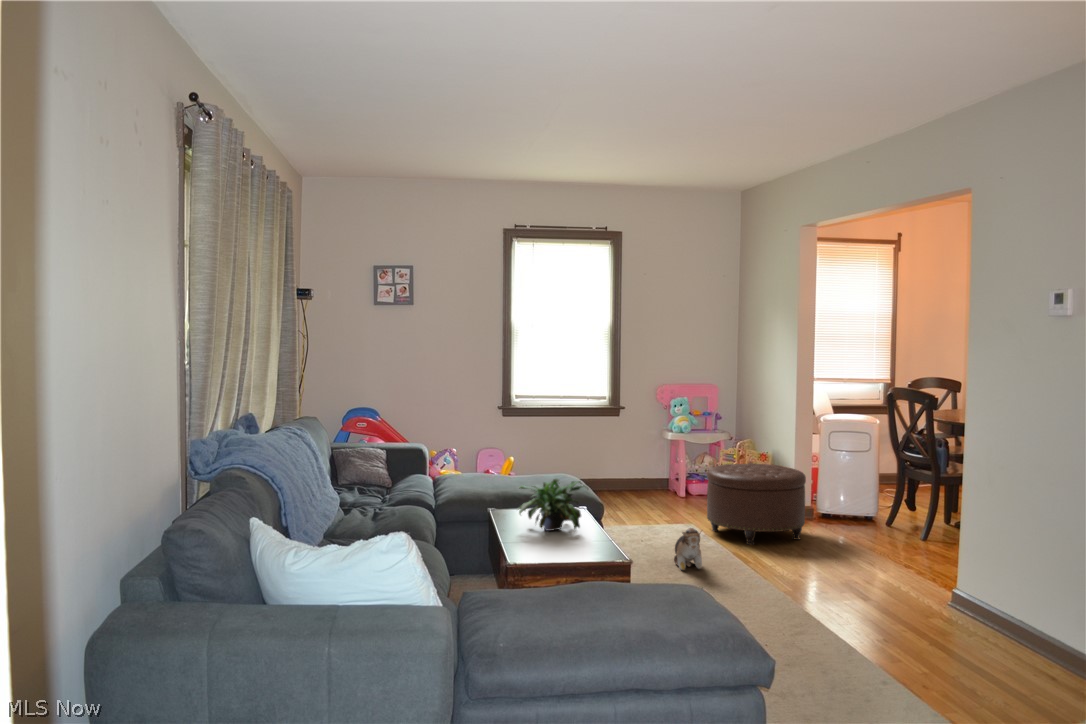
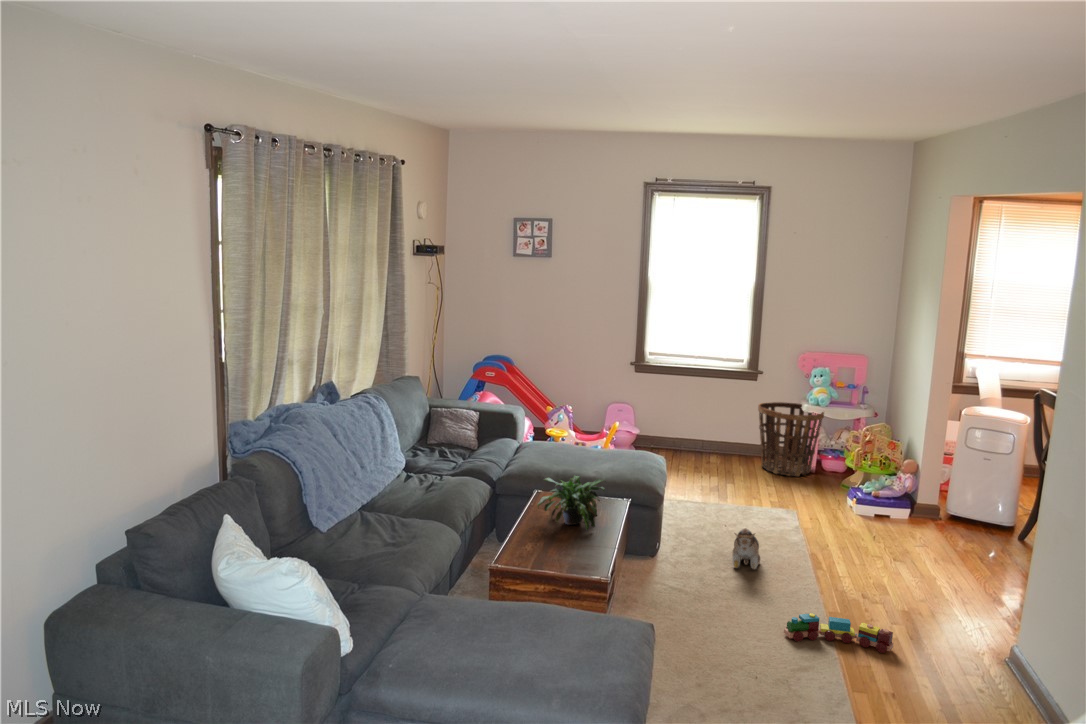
basket: none [629,435,690,501] -> present [758,402,824,476]
ottoman: present [707,463,806,545] -> none [802,454,915,546]
toy train: none [767,587,863,615] -> present [784,613,894,653]

